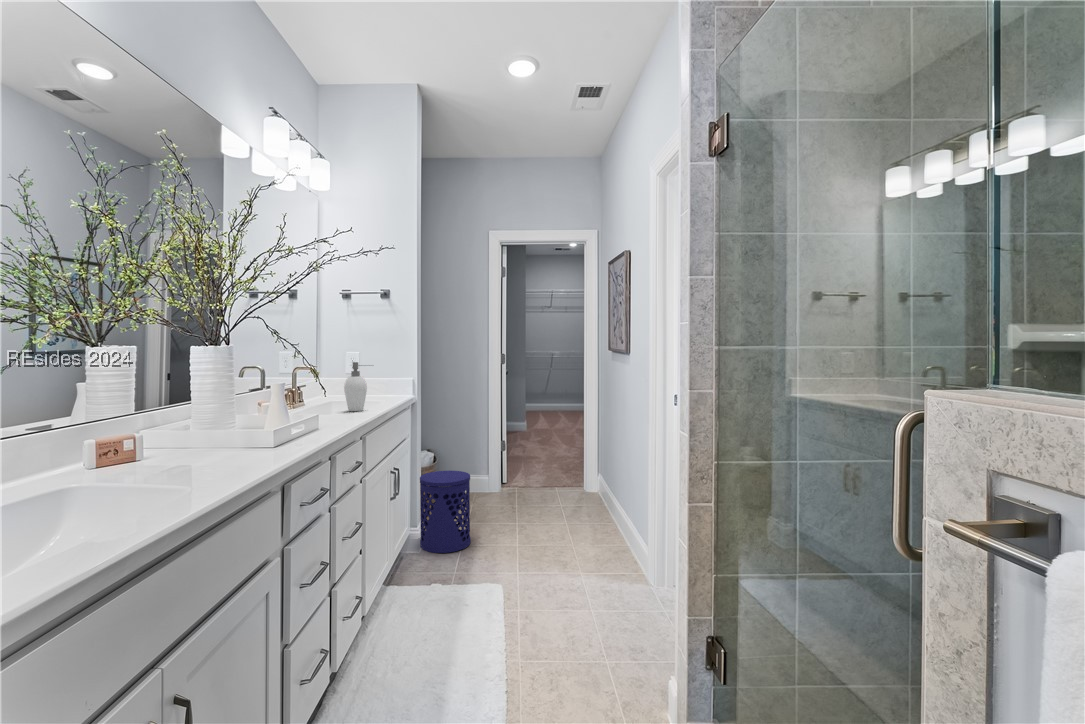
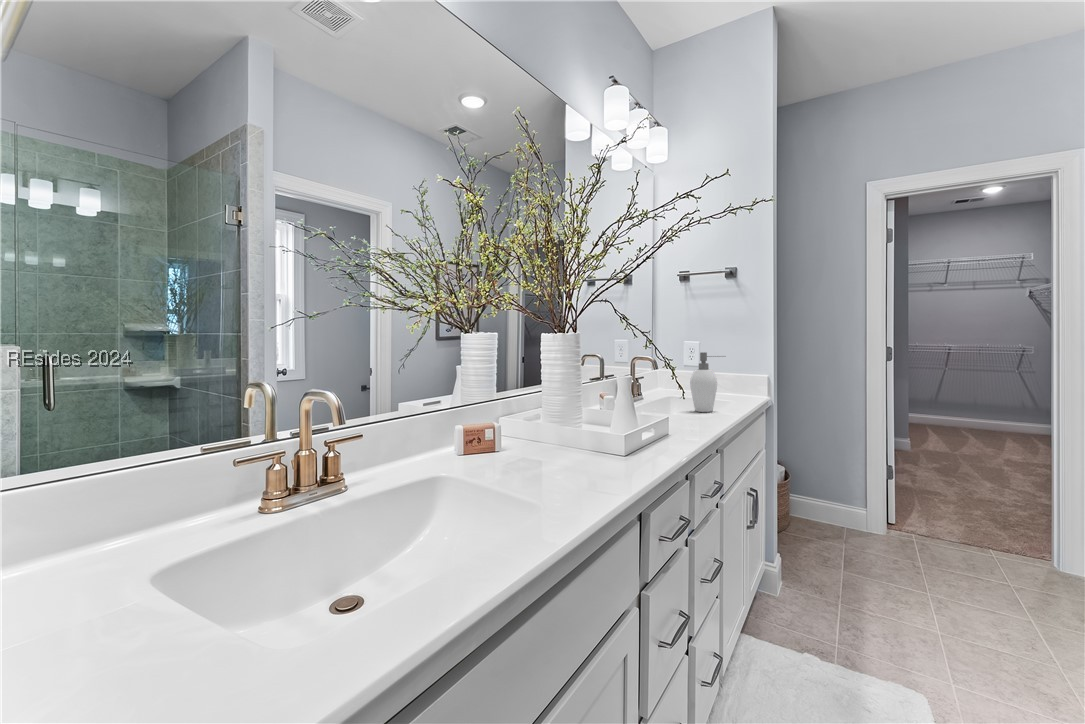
waste bin: present [420,471,471,553] -> none [777,496,850,608]

